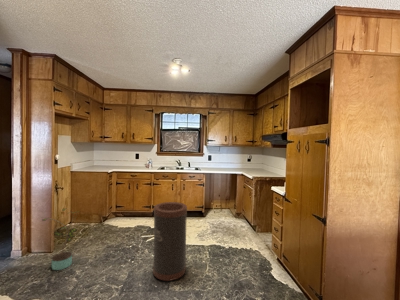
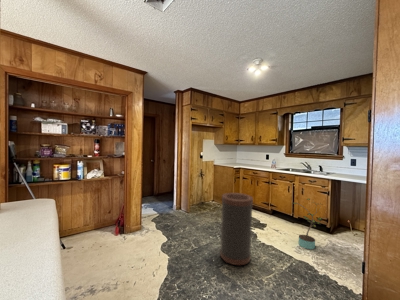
potted plant: present [43,209,76,270] -> present [293,199,322,249]

